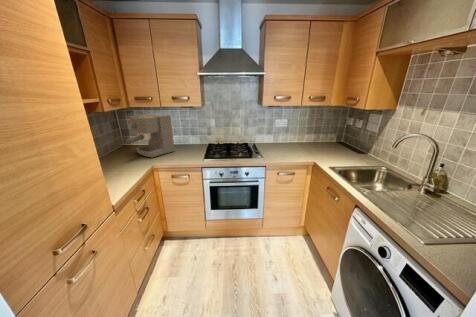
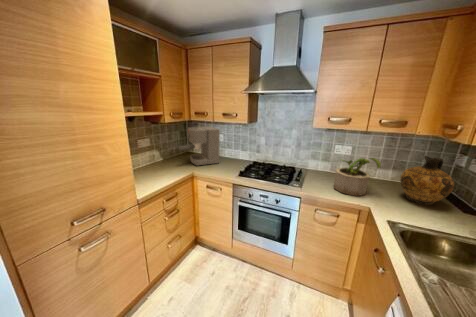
ceramic jug: none [324,120,353,153] -> present [400,156,454,205]
potted plant: none [284,126,315,156] -> present [334,158,381,196]

